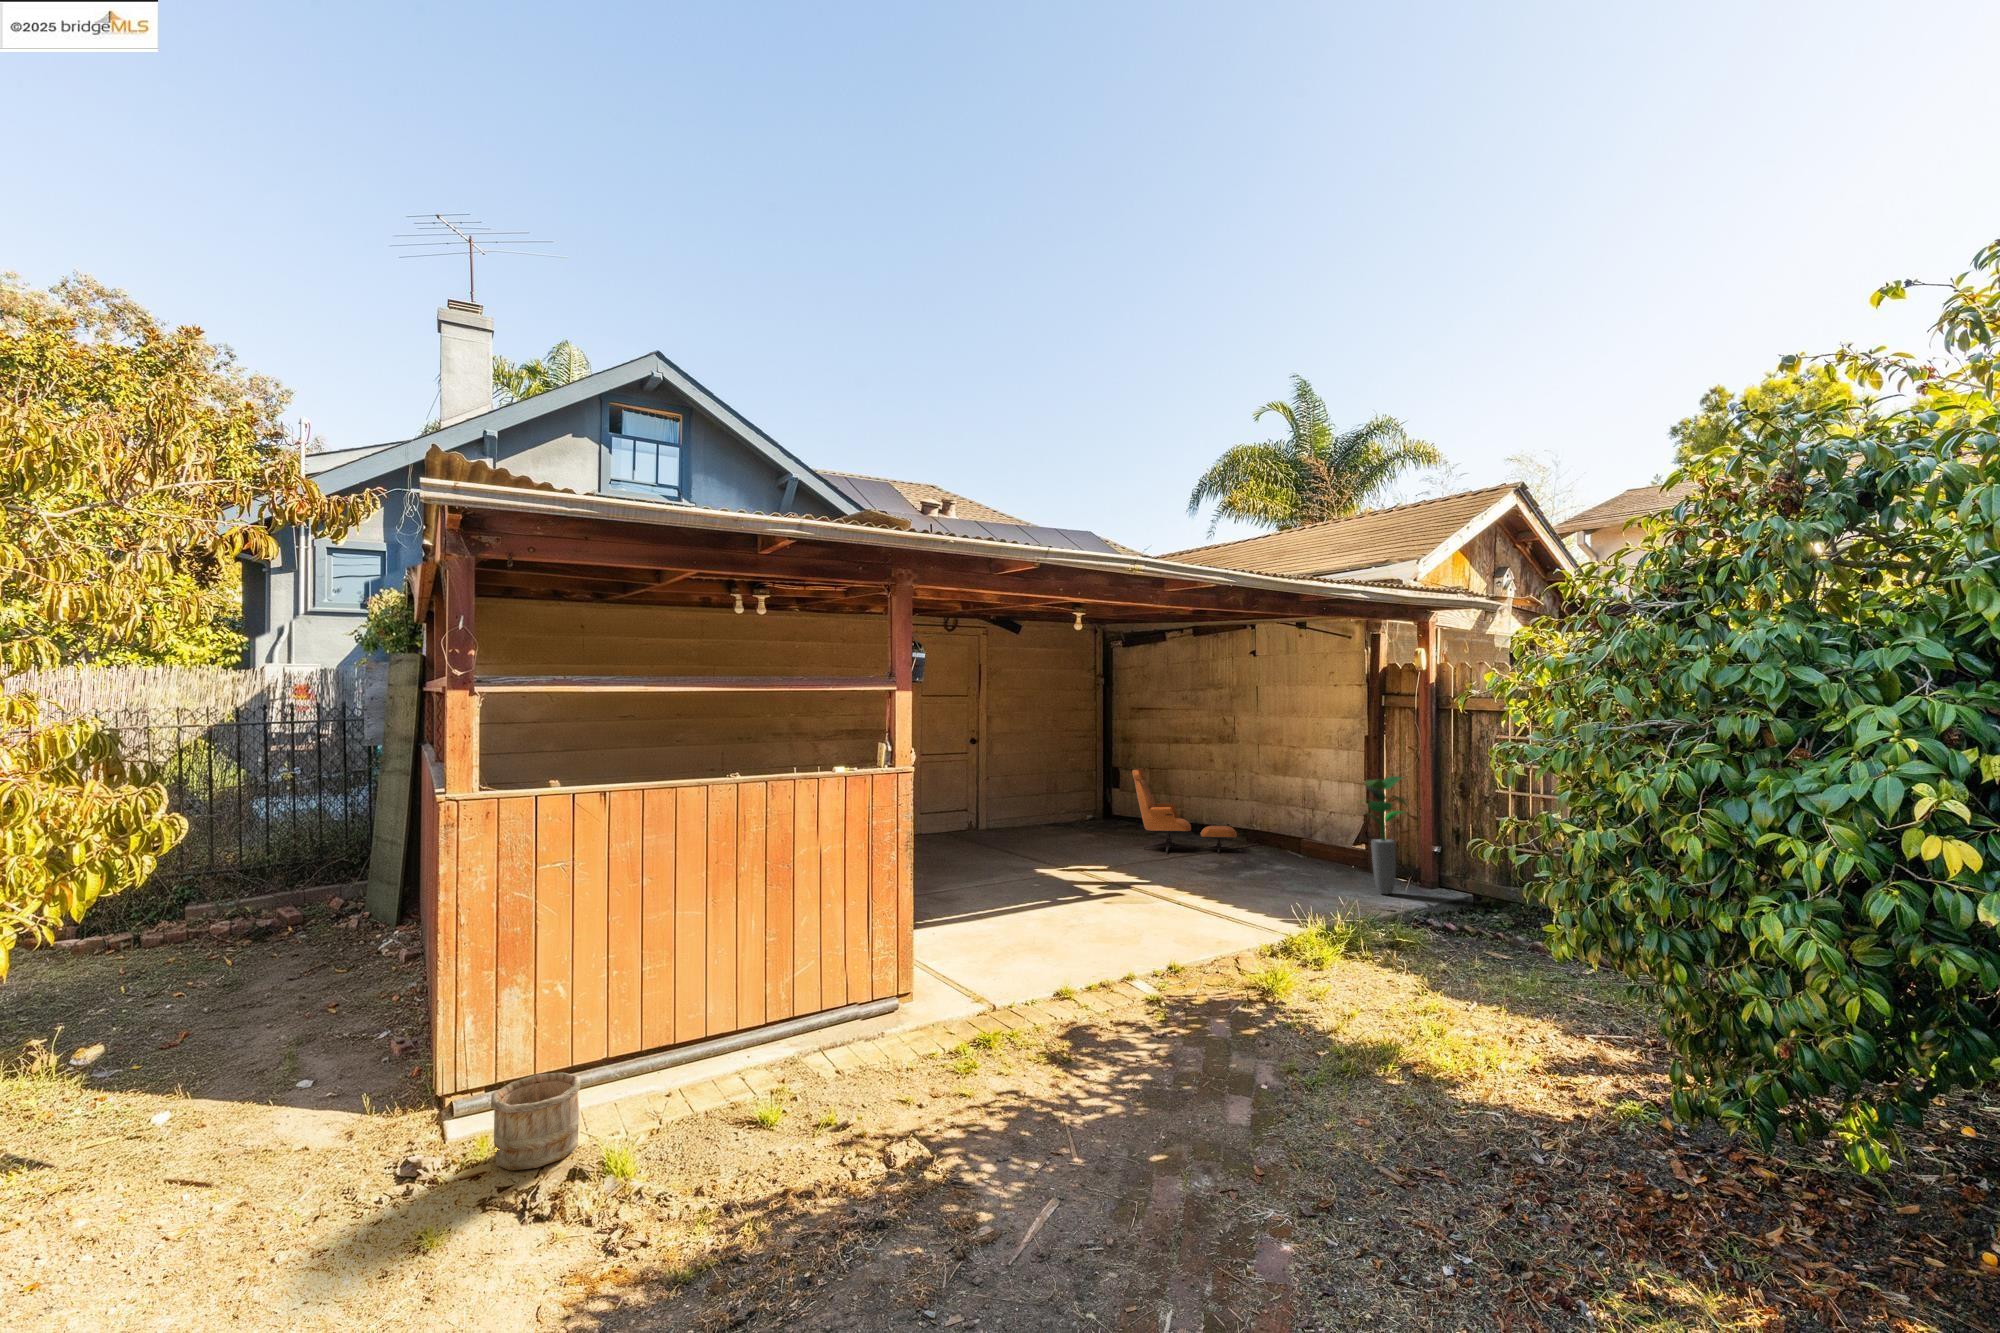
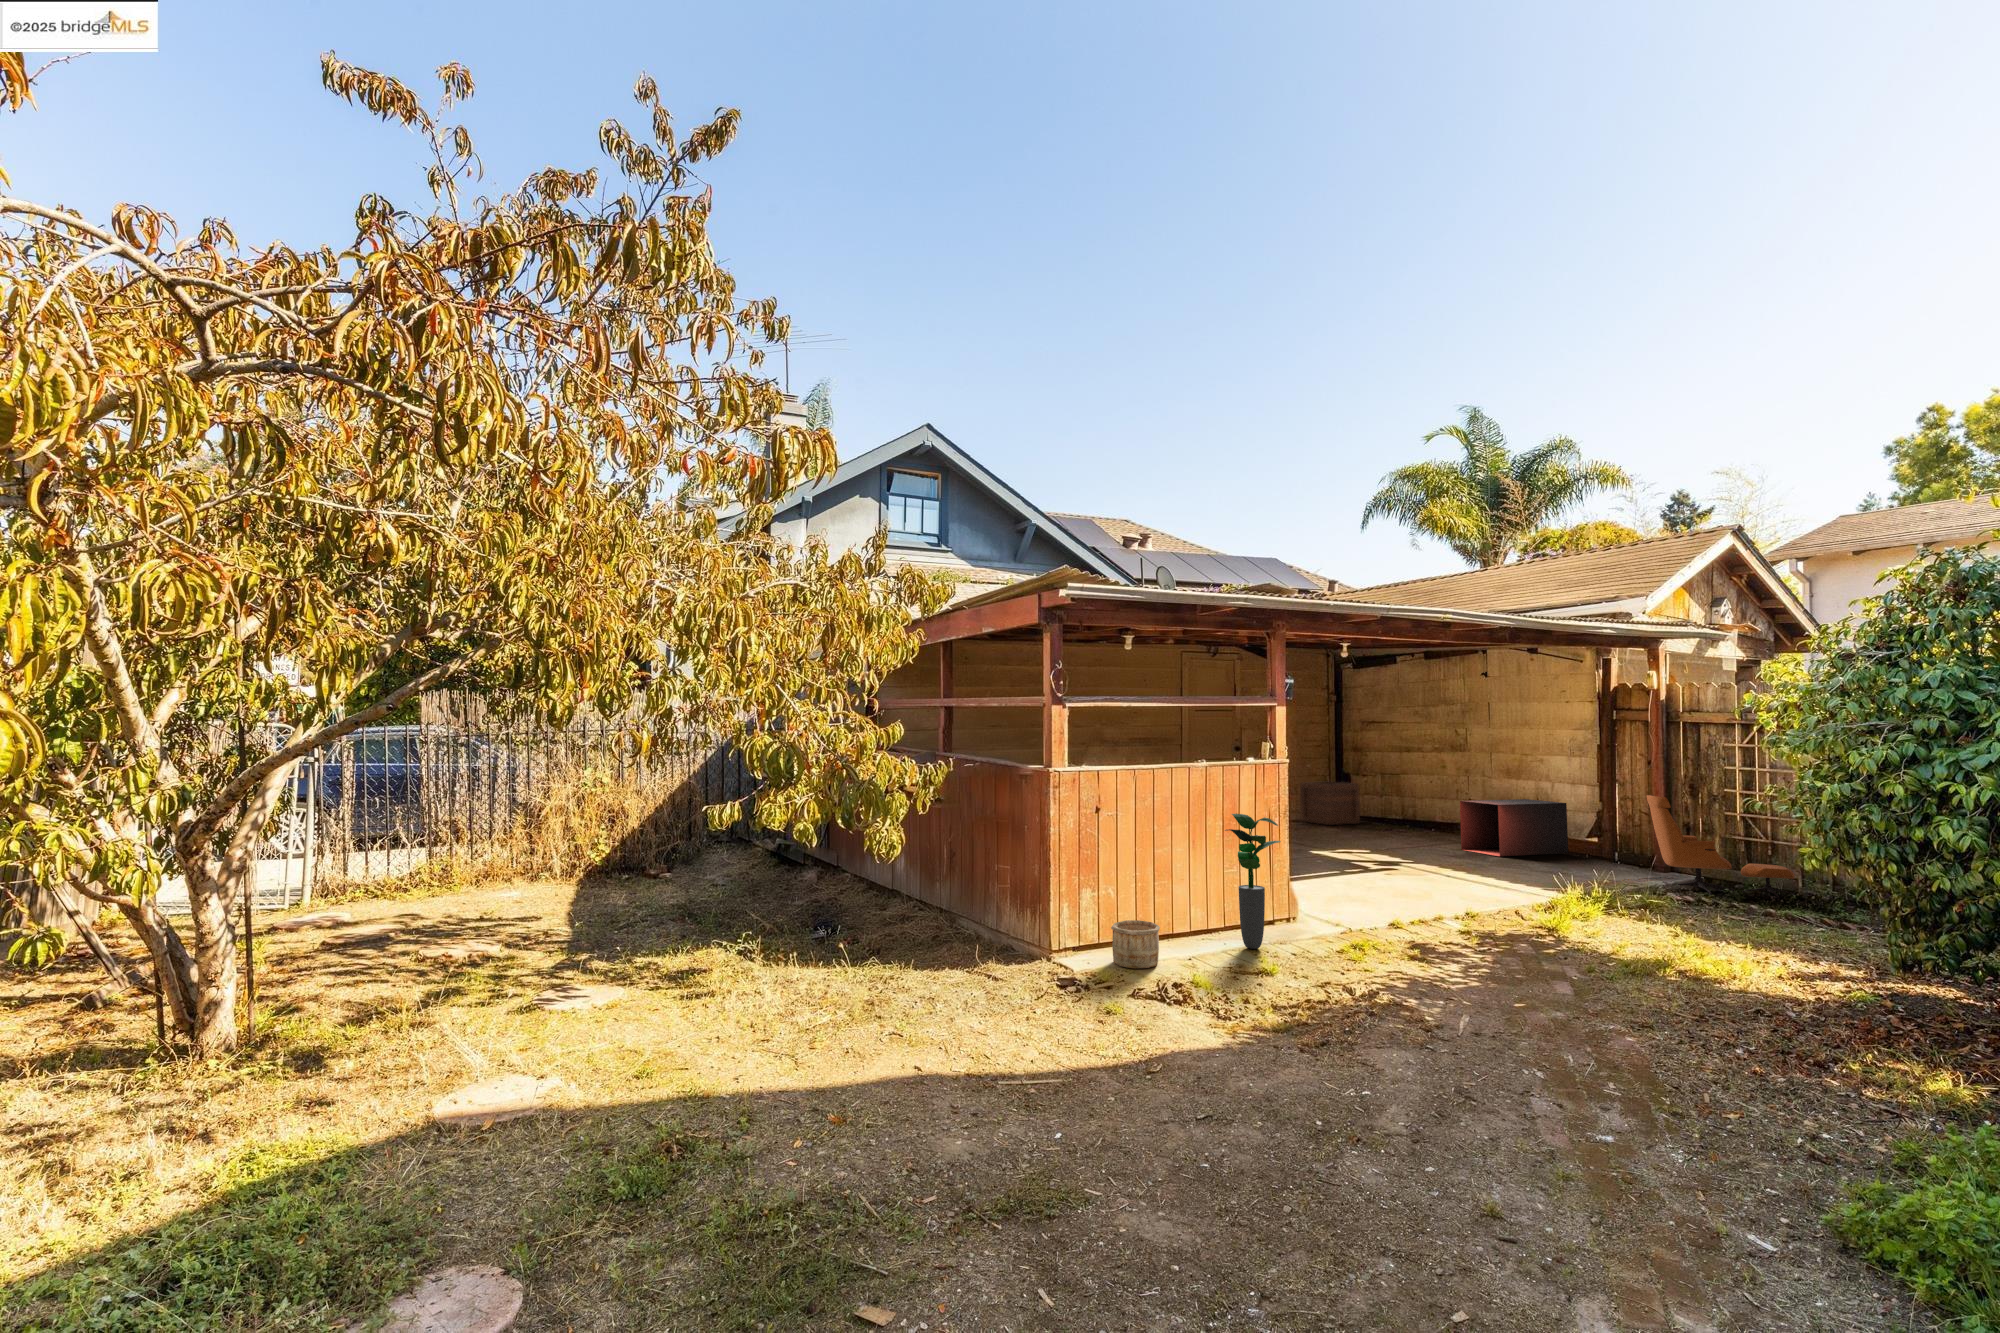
lounge chair: present [1132,769,1238,854] -> present [1647,795,1795,897]
potted plant: present [1366,776,1407,894] -> present [1225,814,1281,949]
wooden crate: none [1052,784,1119,838] -> present [1300,782,1360,825]
storage cabinet: none [1207,804,1330,880] -> present [1460,799,1568,856]

